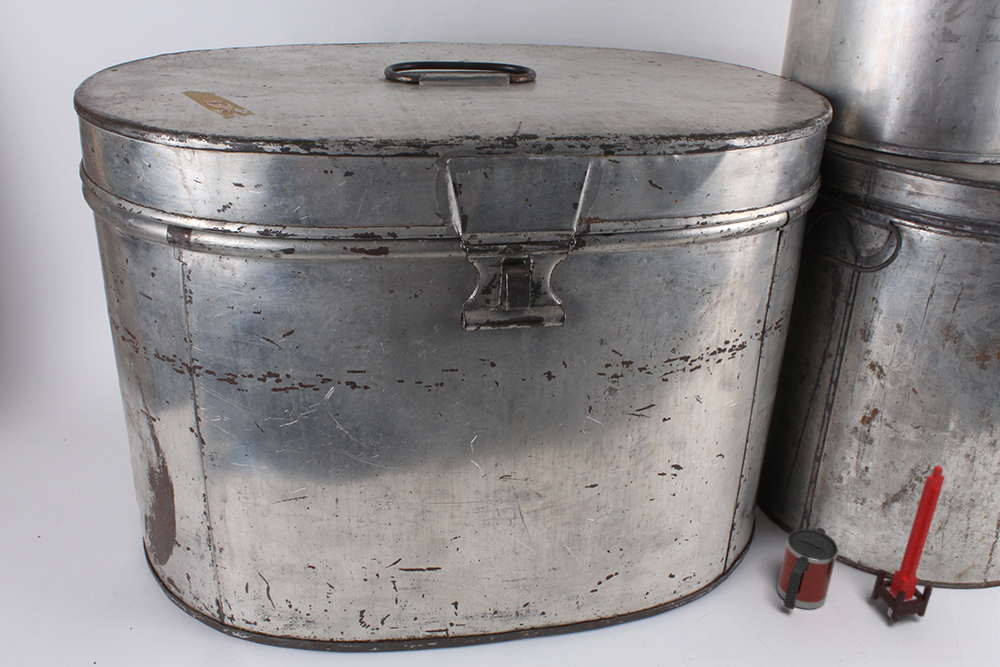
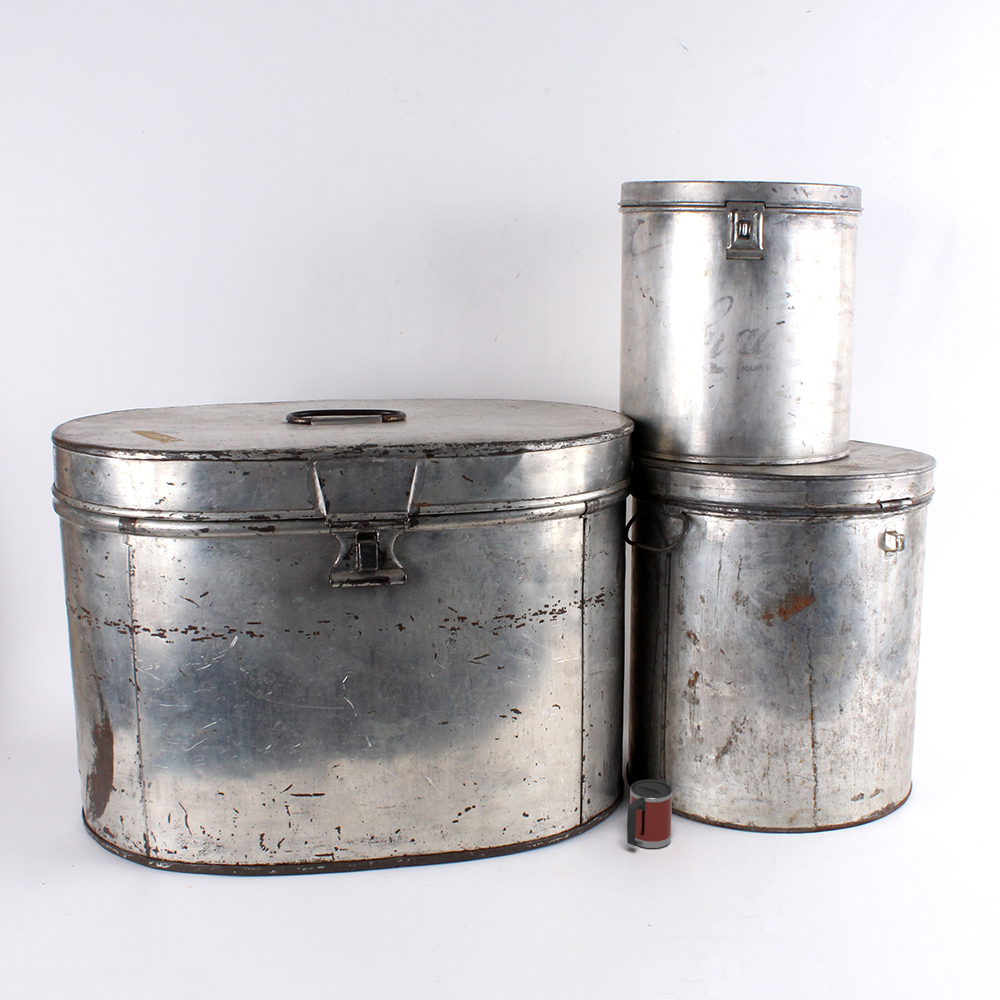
candle: present [871,466,944,622] -> none [707,705,750,853]

